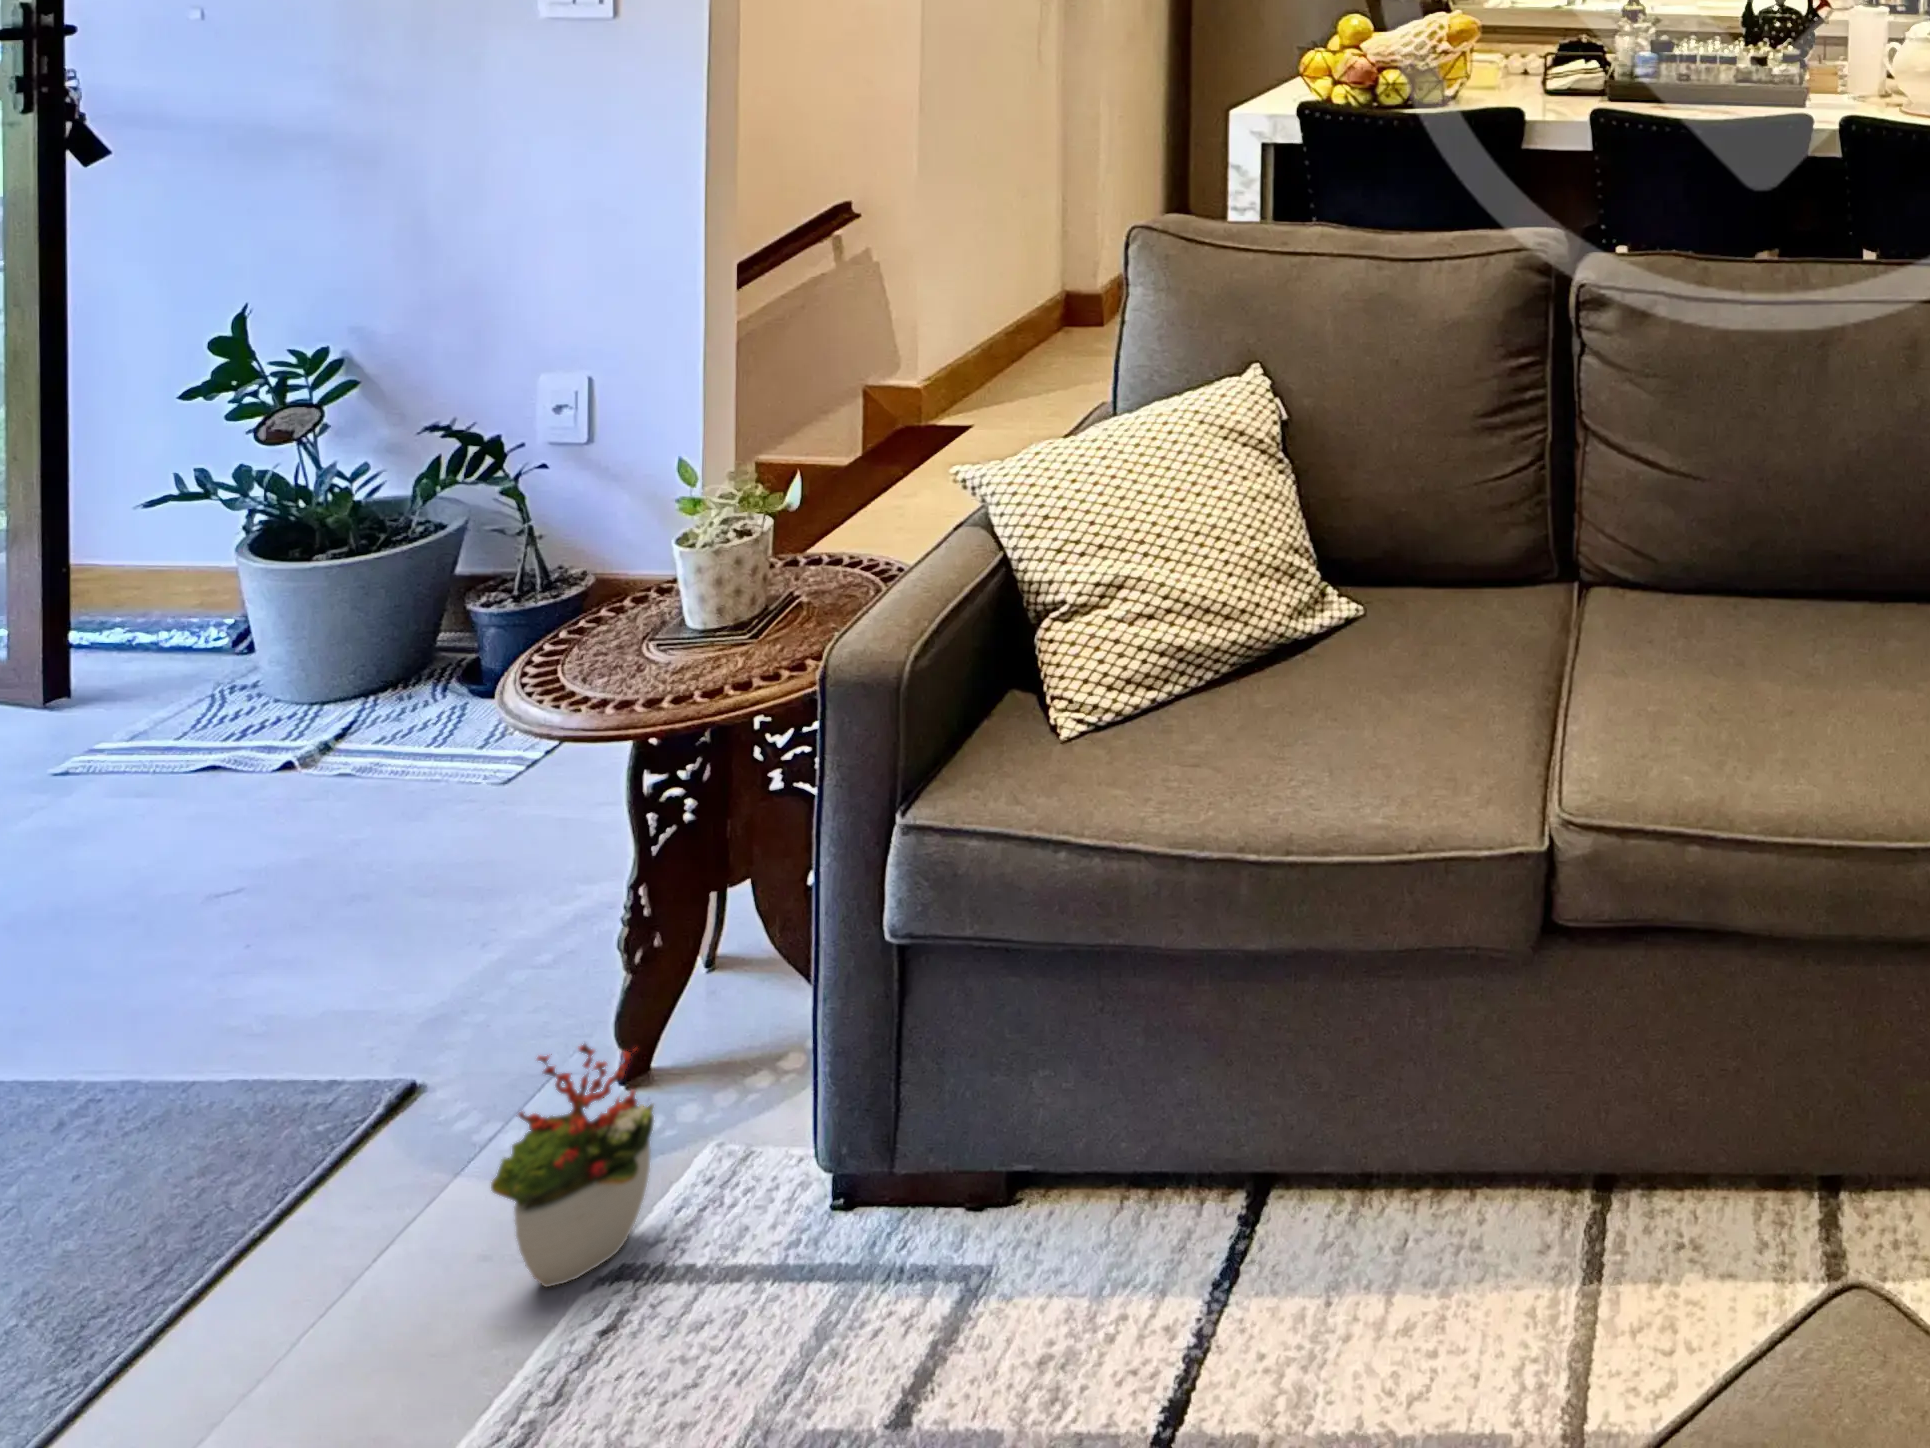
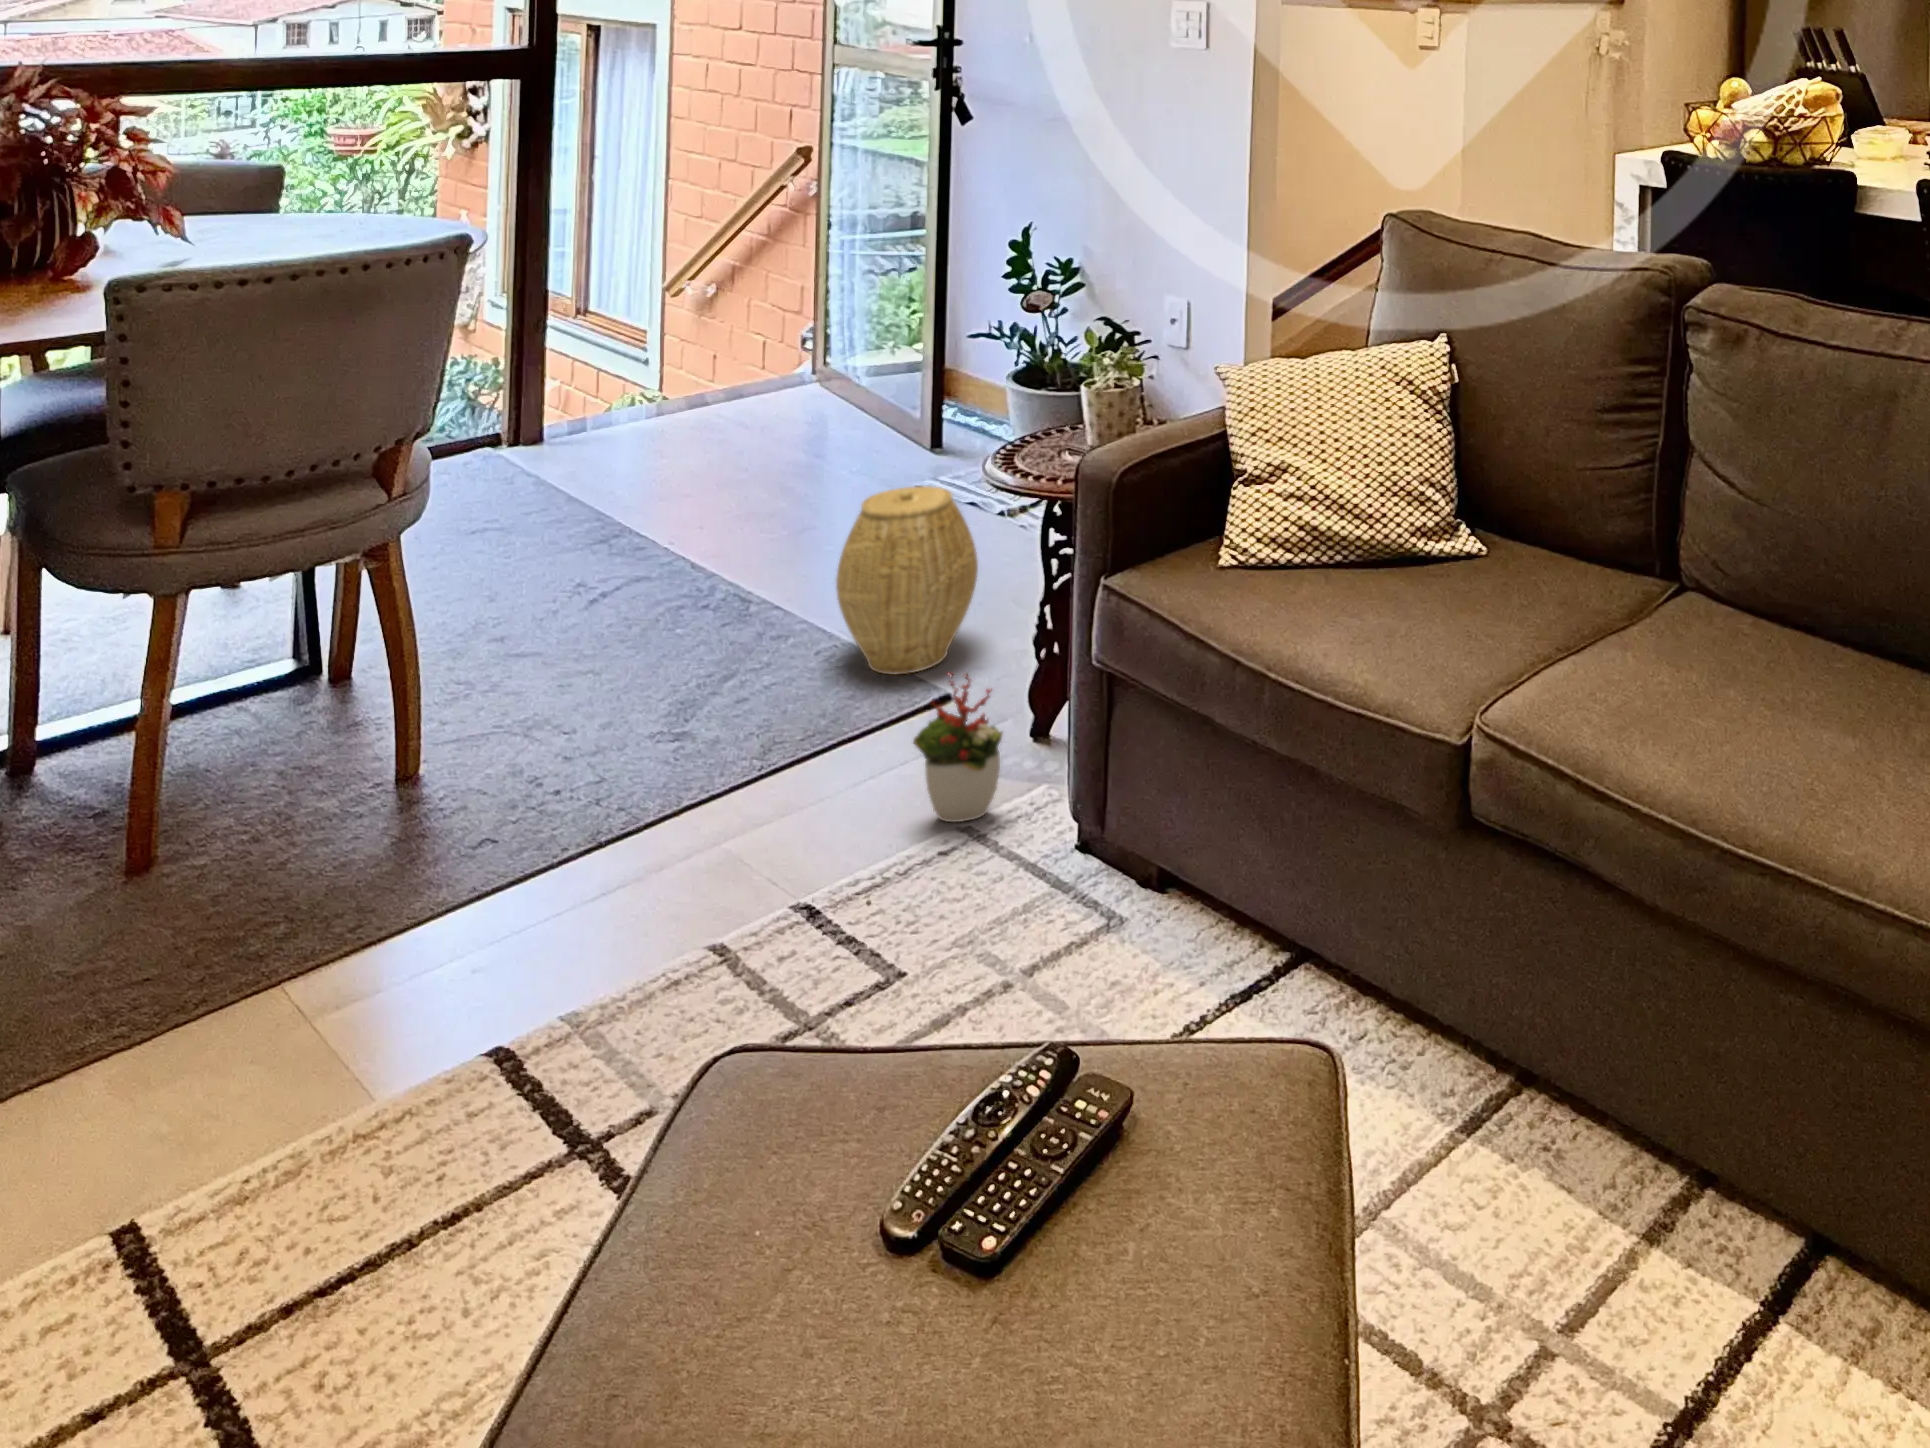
woven basket: none [91,776,399,1119] -> present [836,486,978,675]

